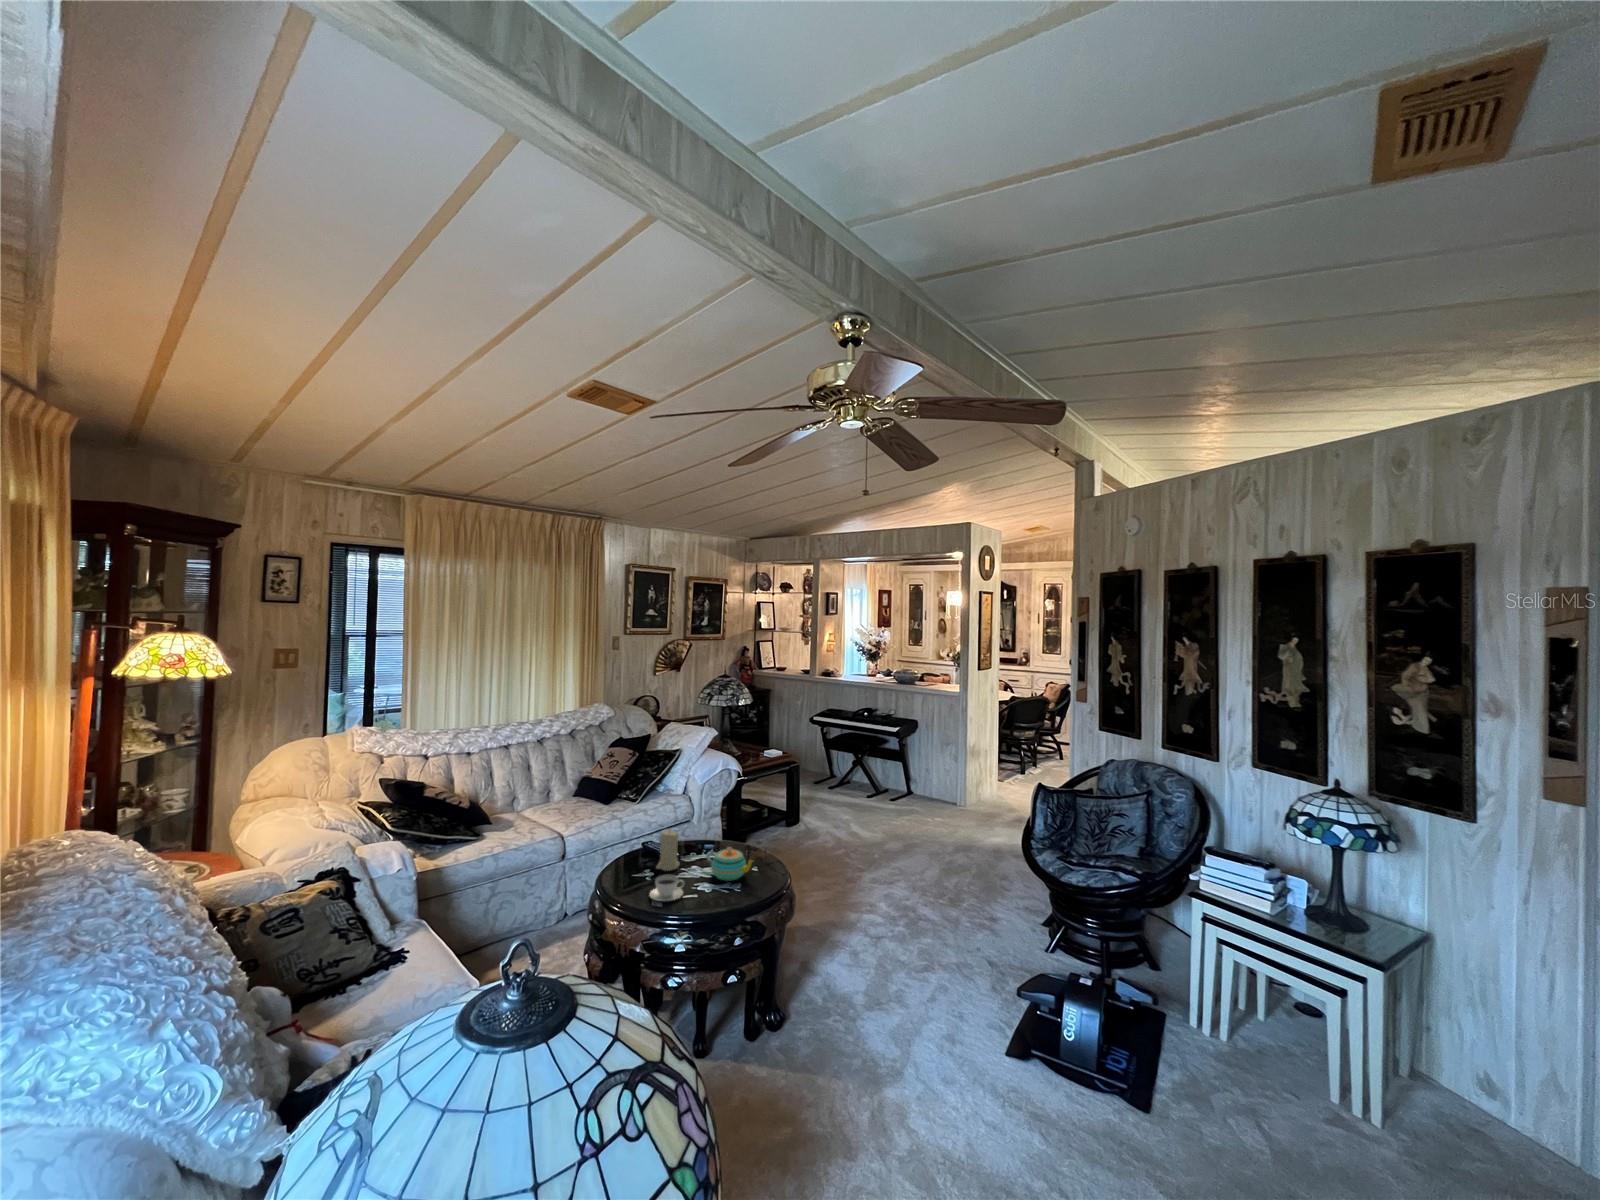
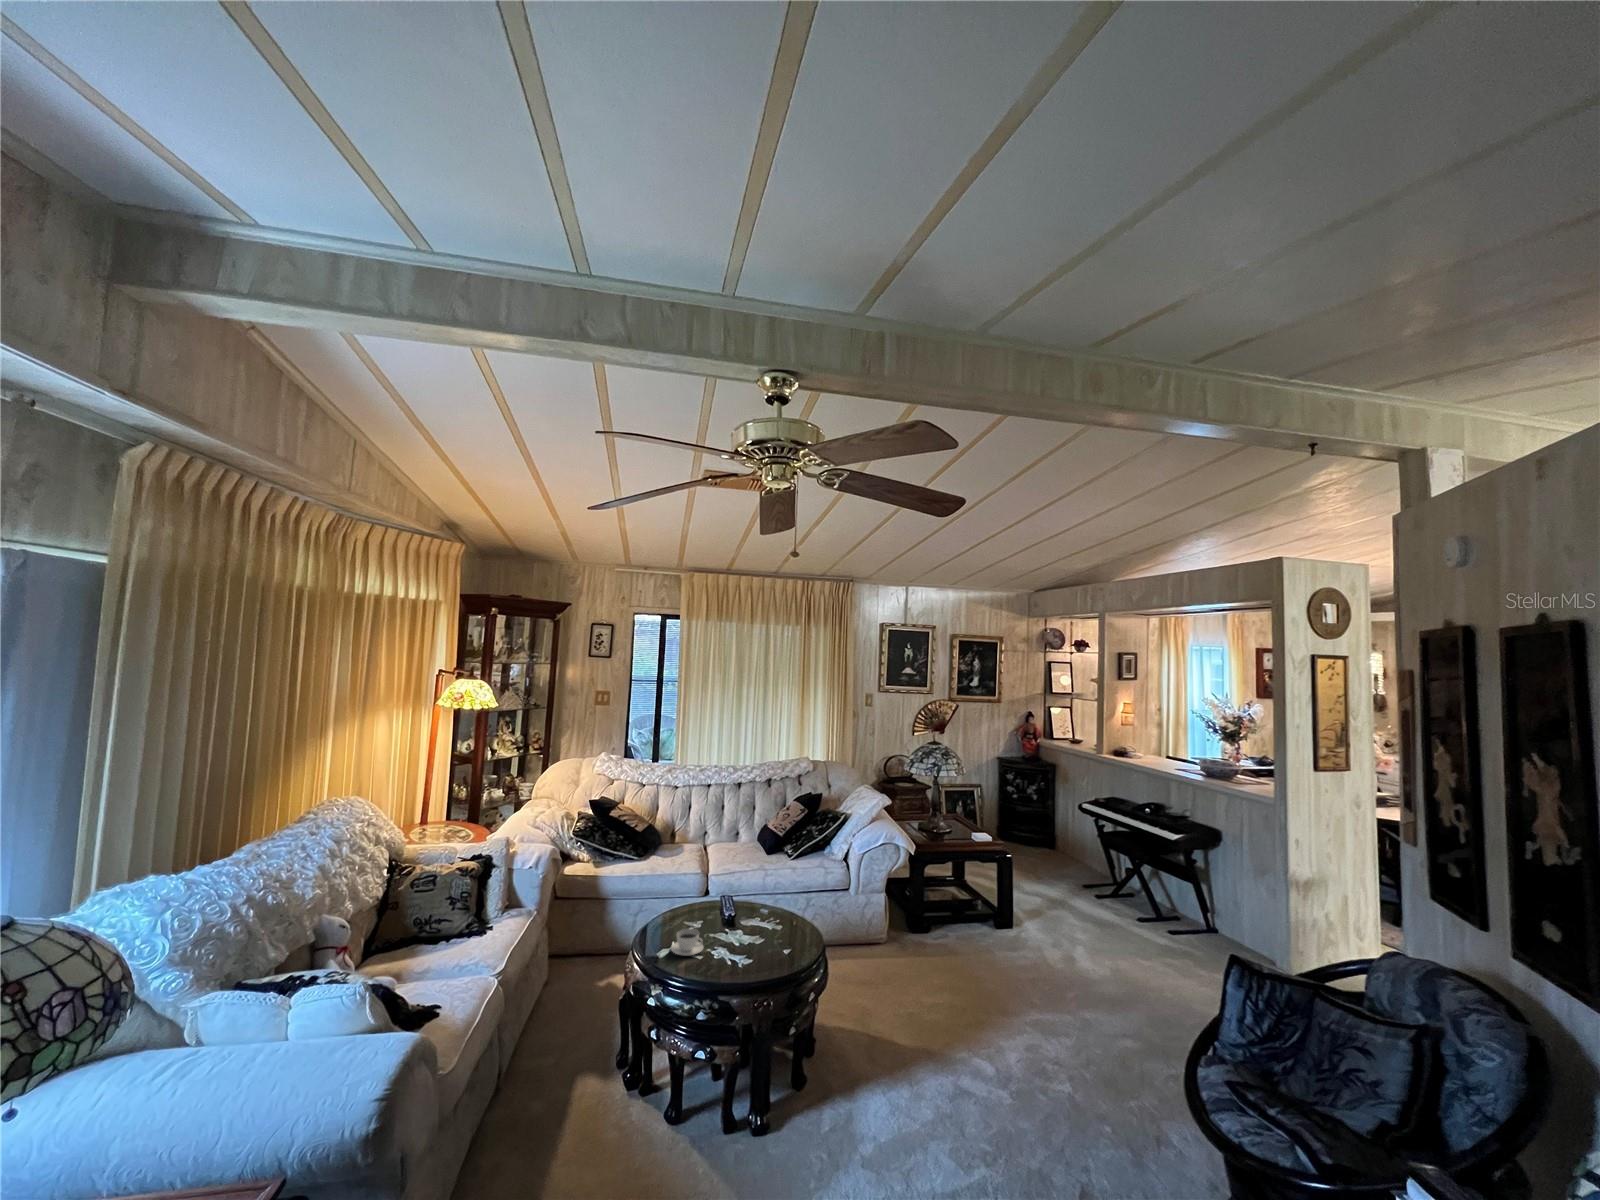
candle: present [656,829,680,871] -> none [713,886,736,928]
teapot: present [707,847,754,881] -> none [742,919,779,956]

